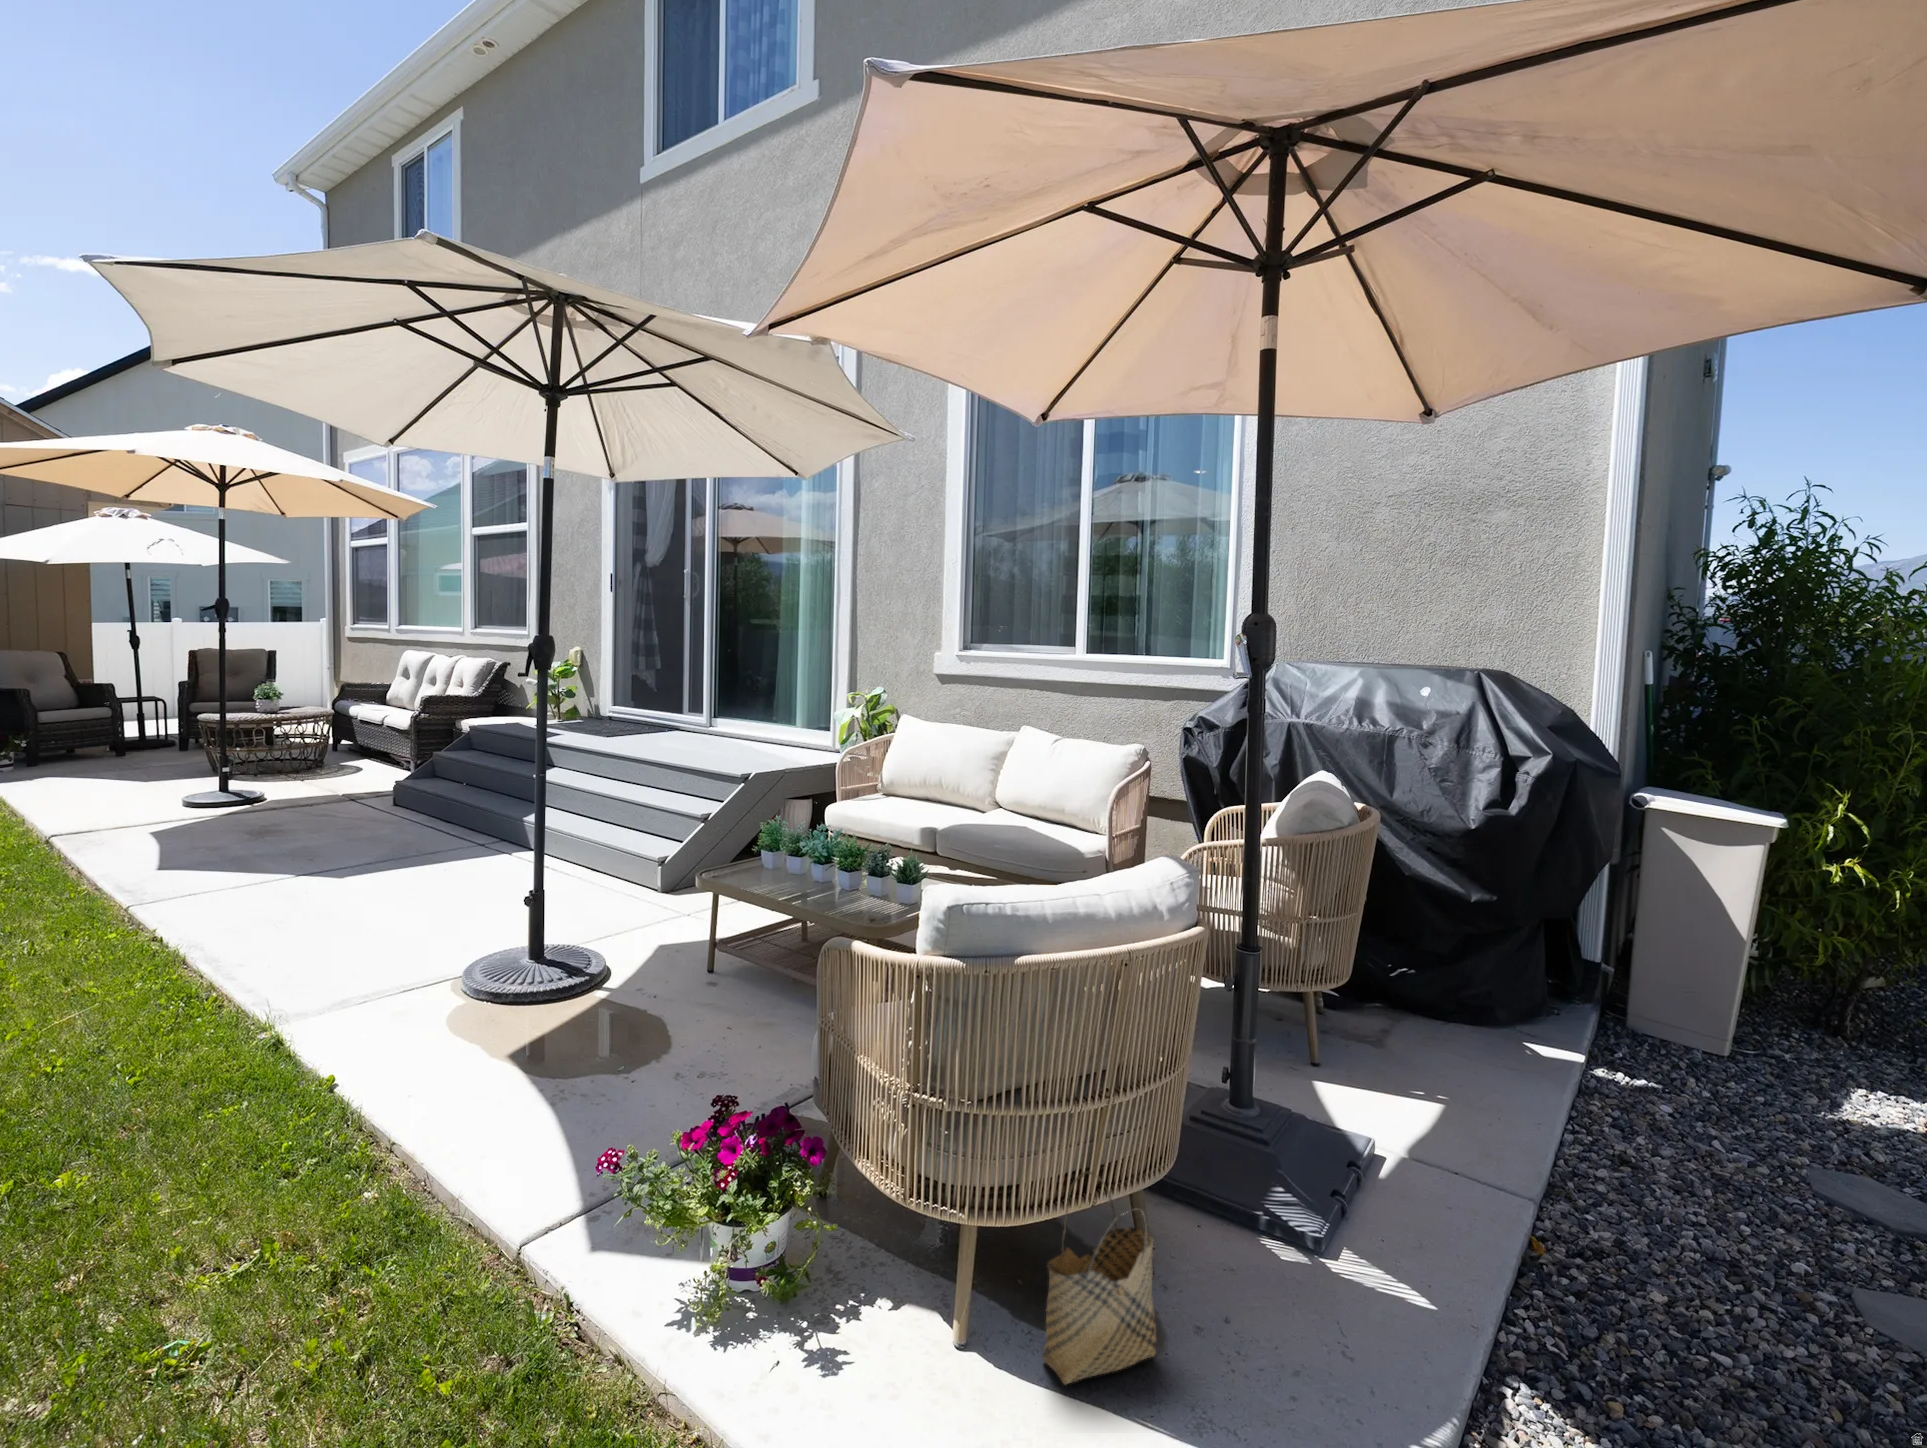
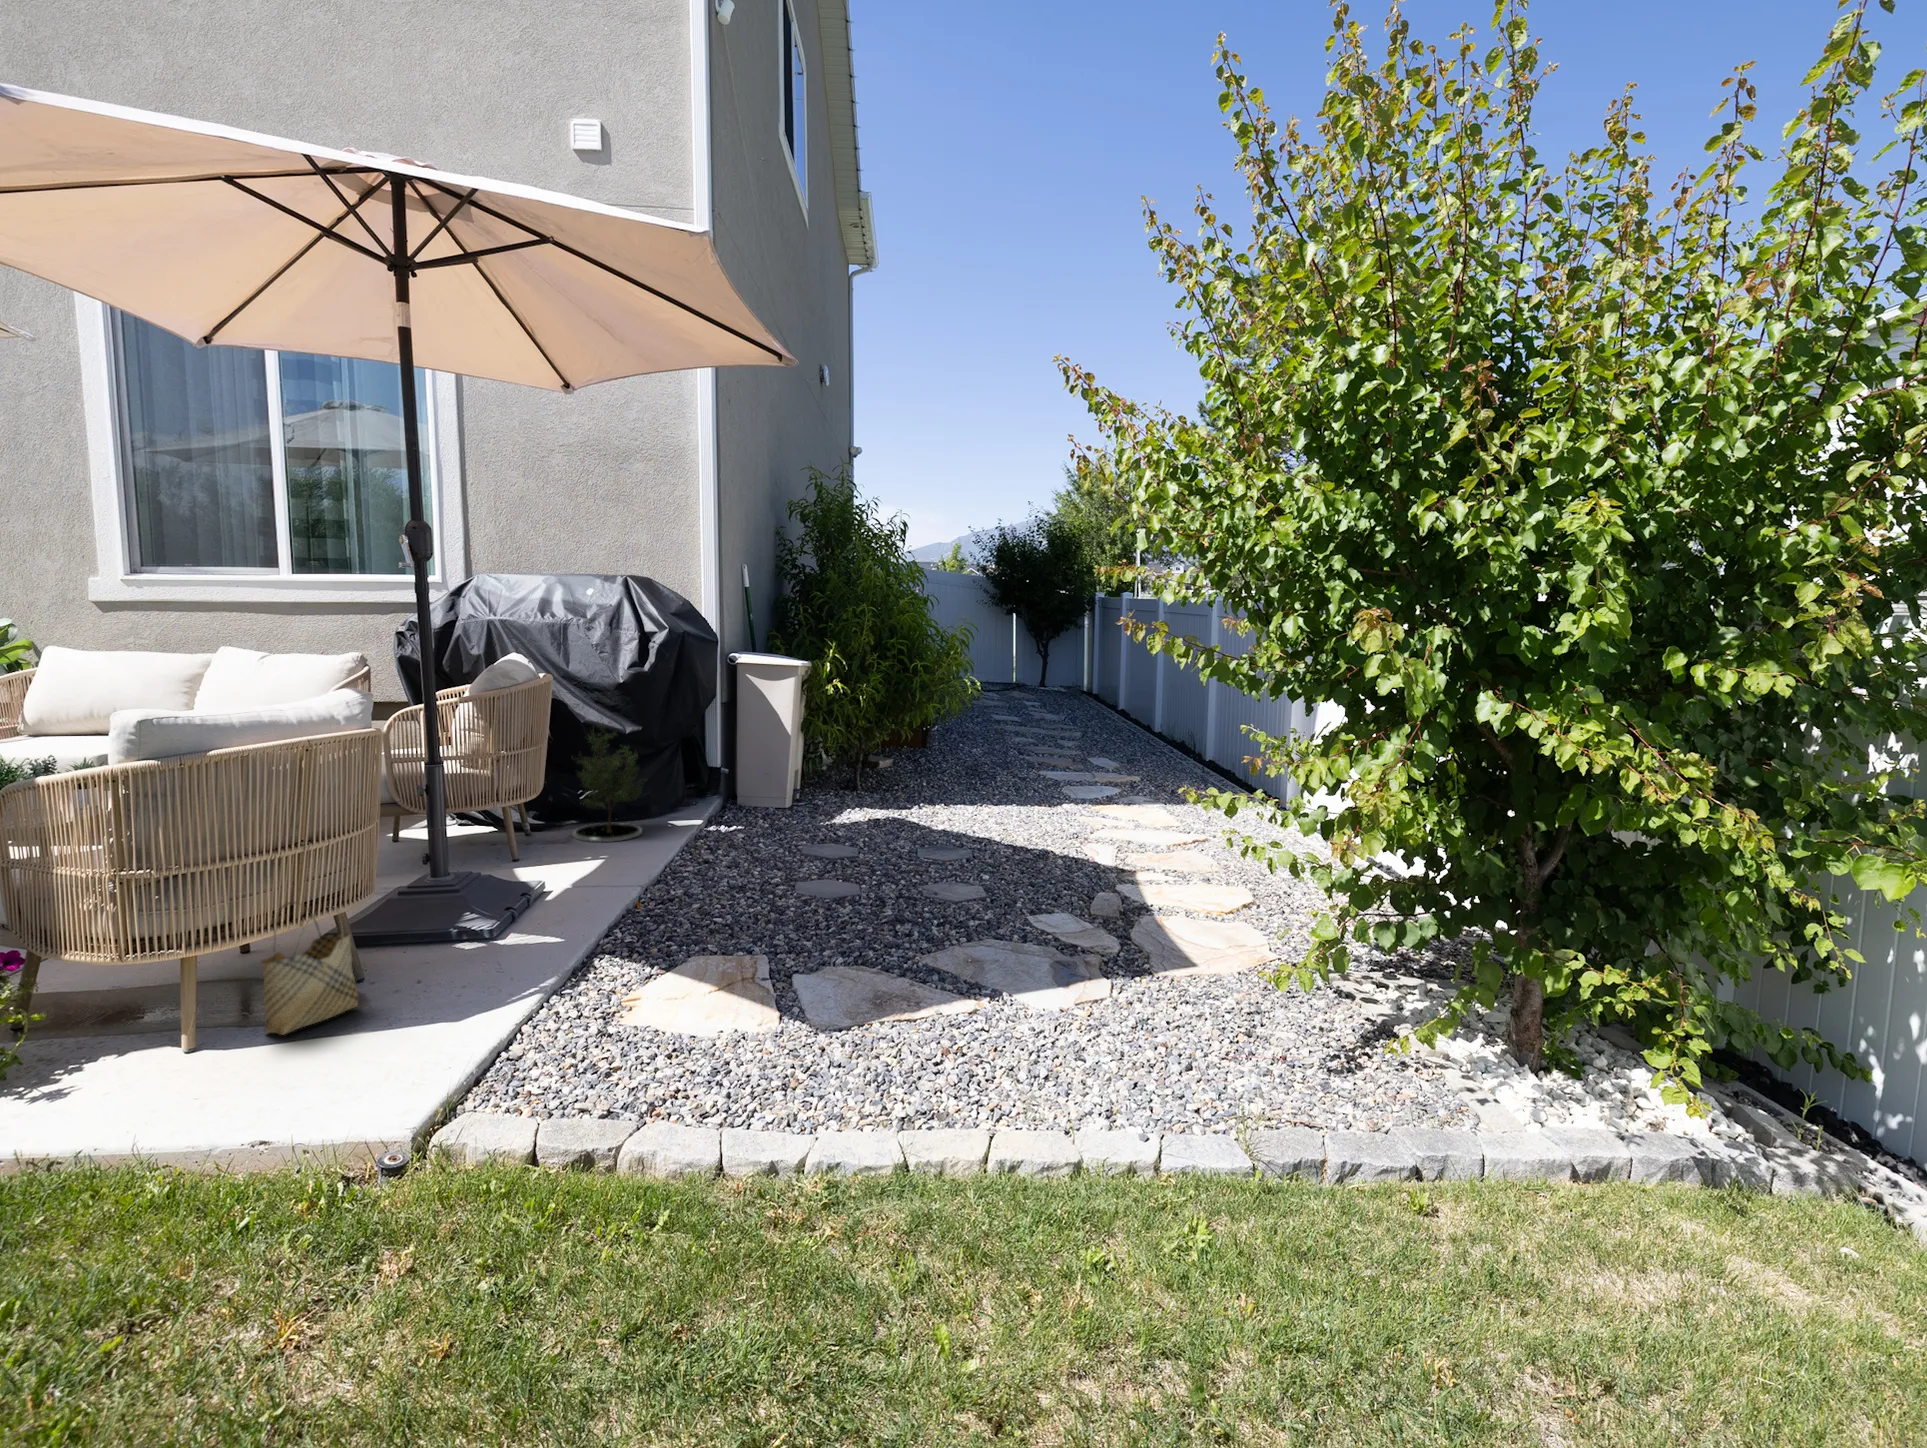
potted tree: none [1386,880,1504,1064] -> present [573,721,645,842]

